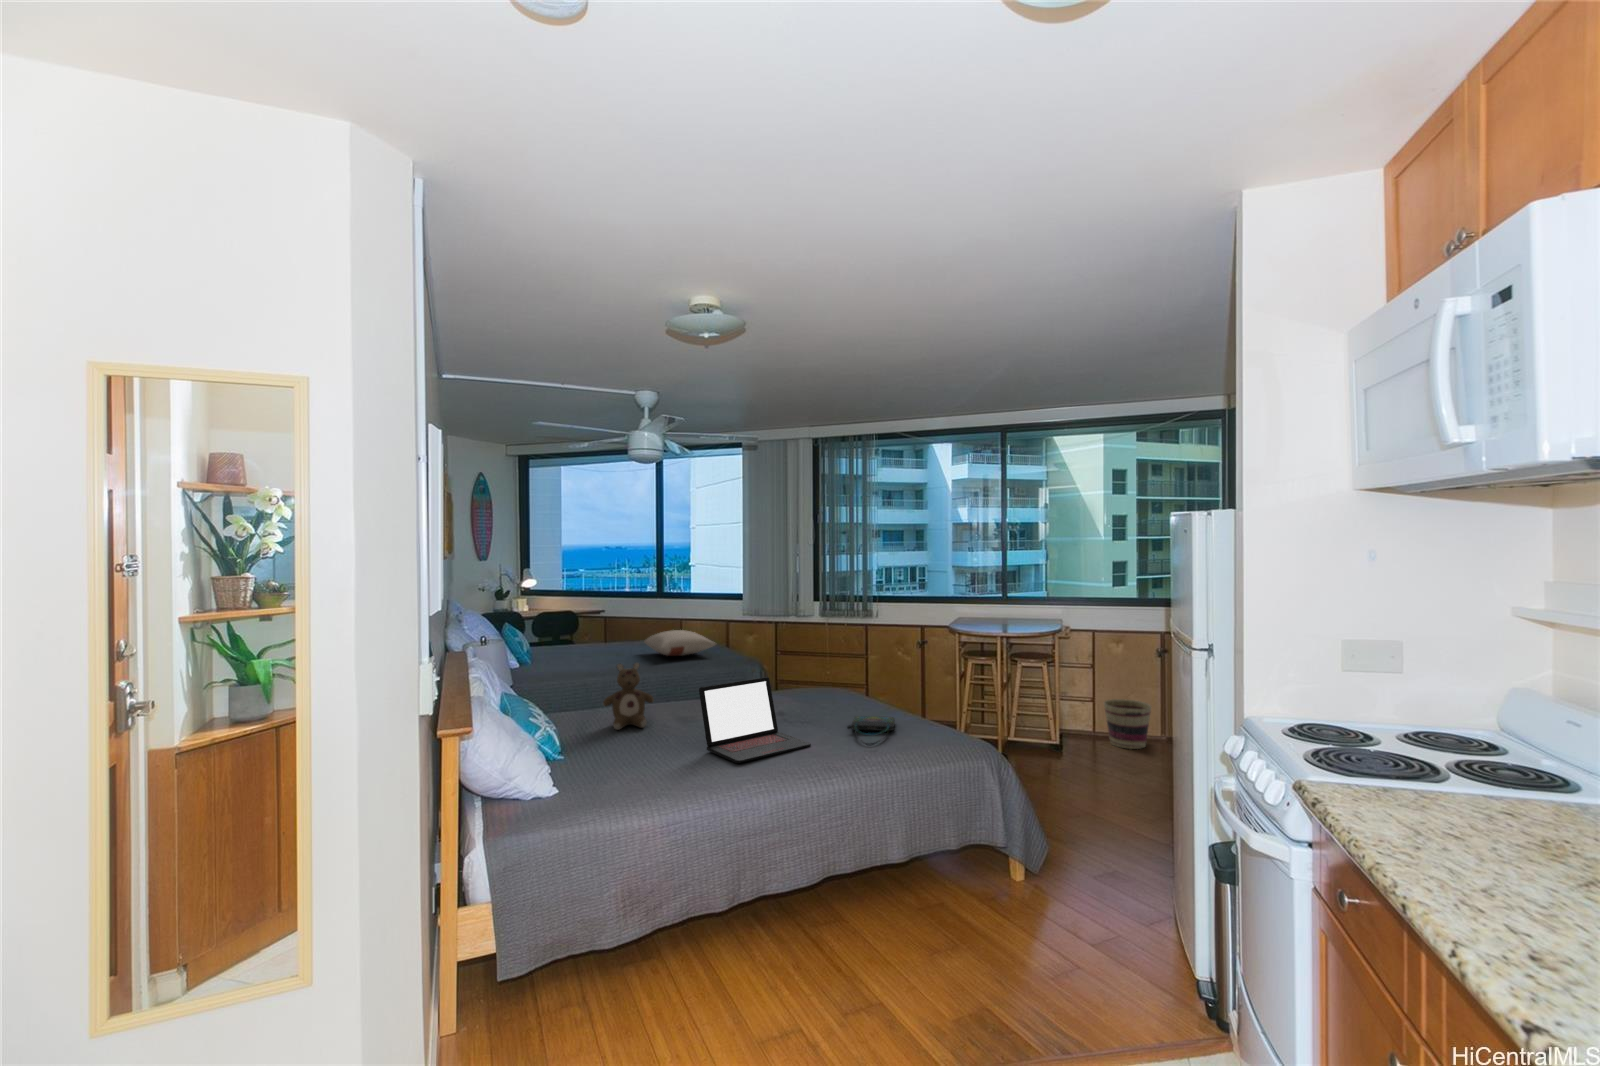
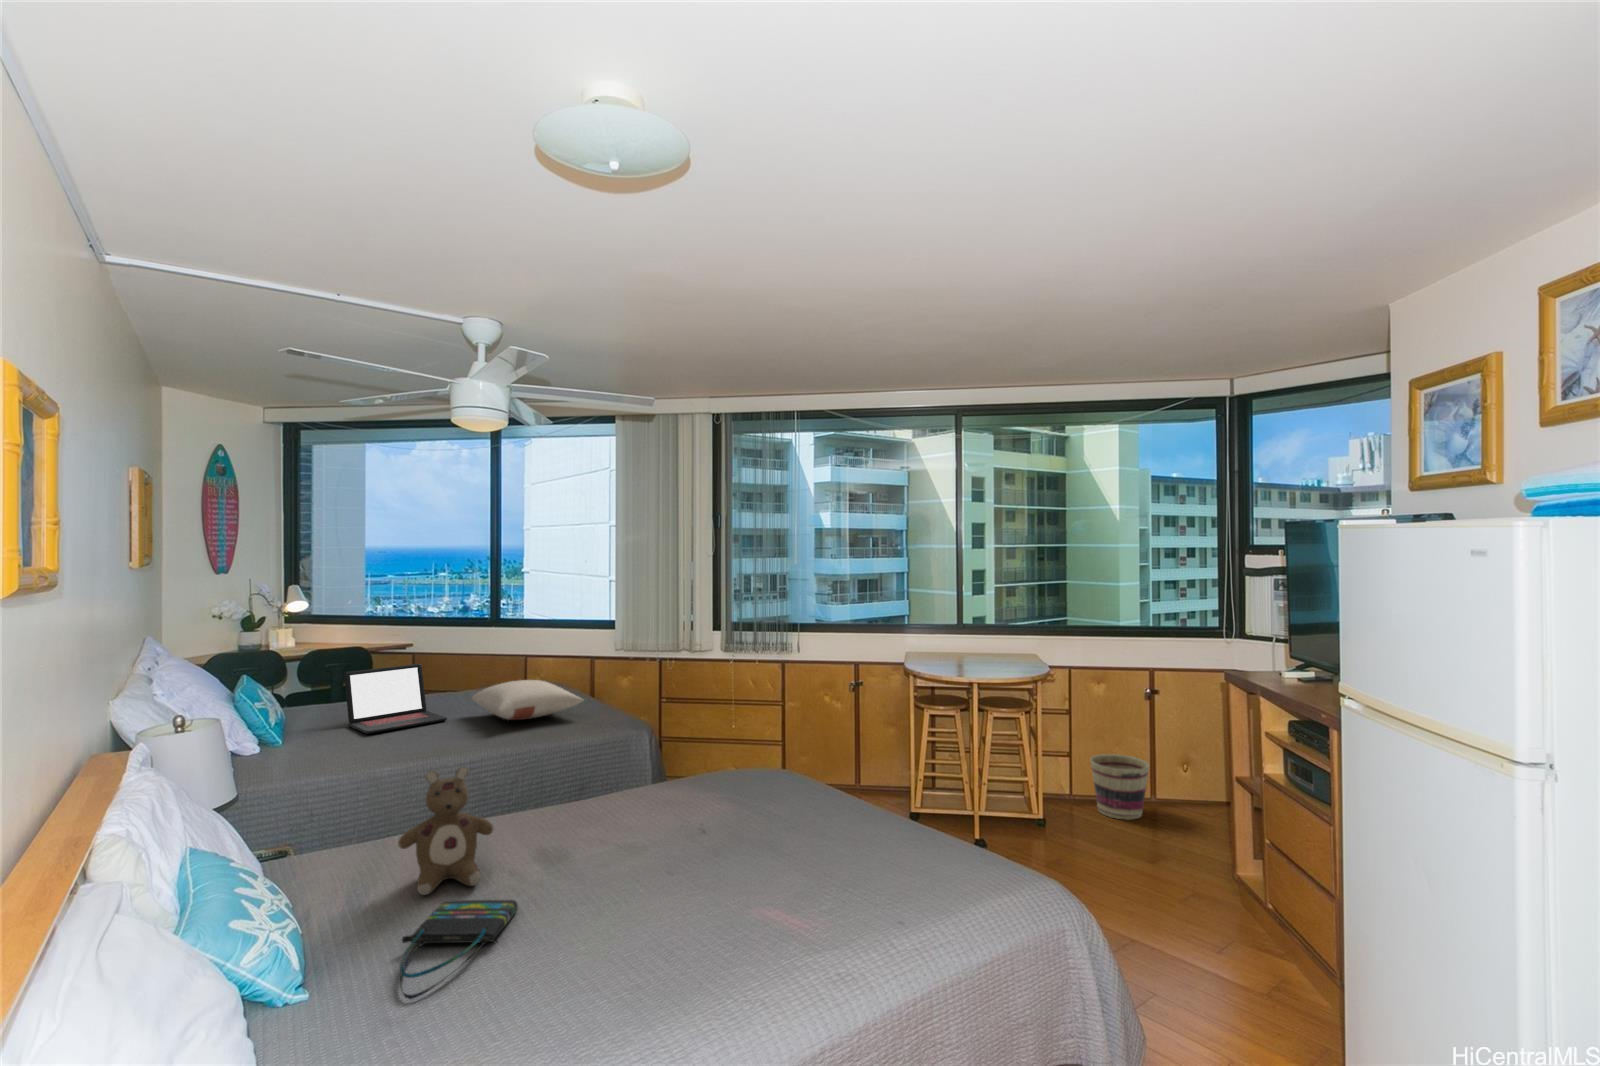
laptop: present [699,677,811,763] -> present [344,664,447,734]
tote bag: present [847,716,895,745] -> present [400,900,518,999]

